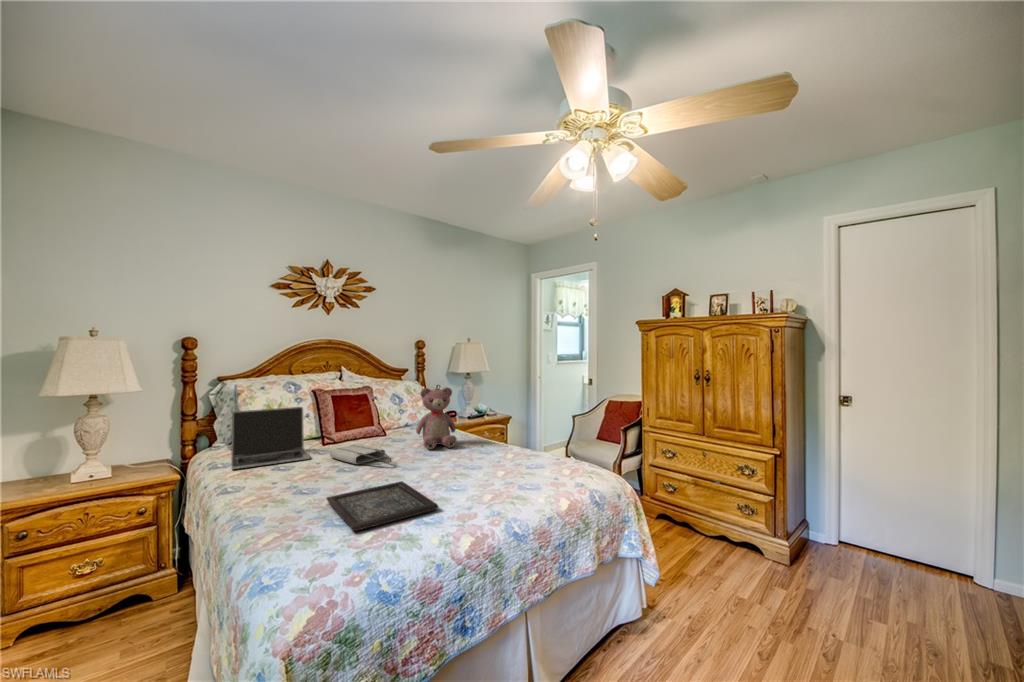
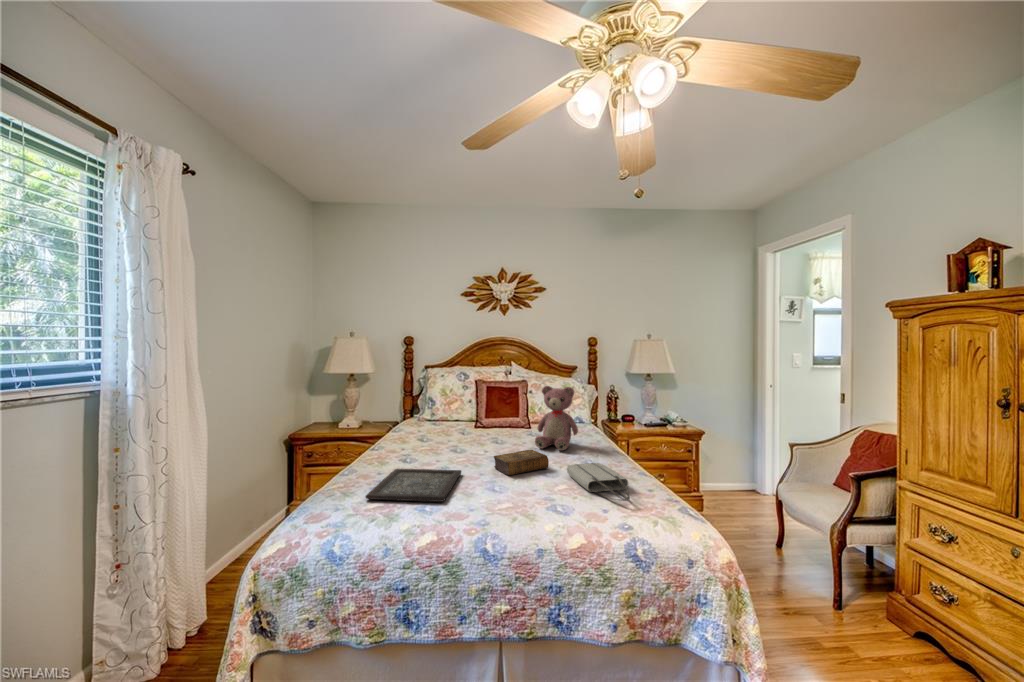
laptop: present [231,407,310,469] -> none [394,392,458,437]
tote bag: present [330,445,391,465] -> present [567,463,630,501]
book: none [421,449,468,476] -> present [494,450,549,475]

